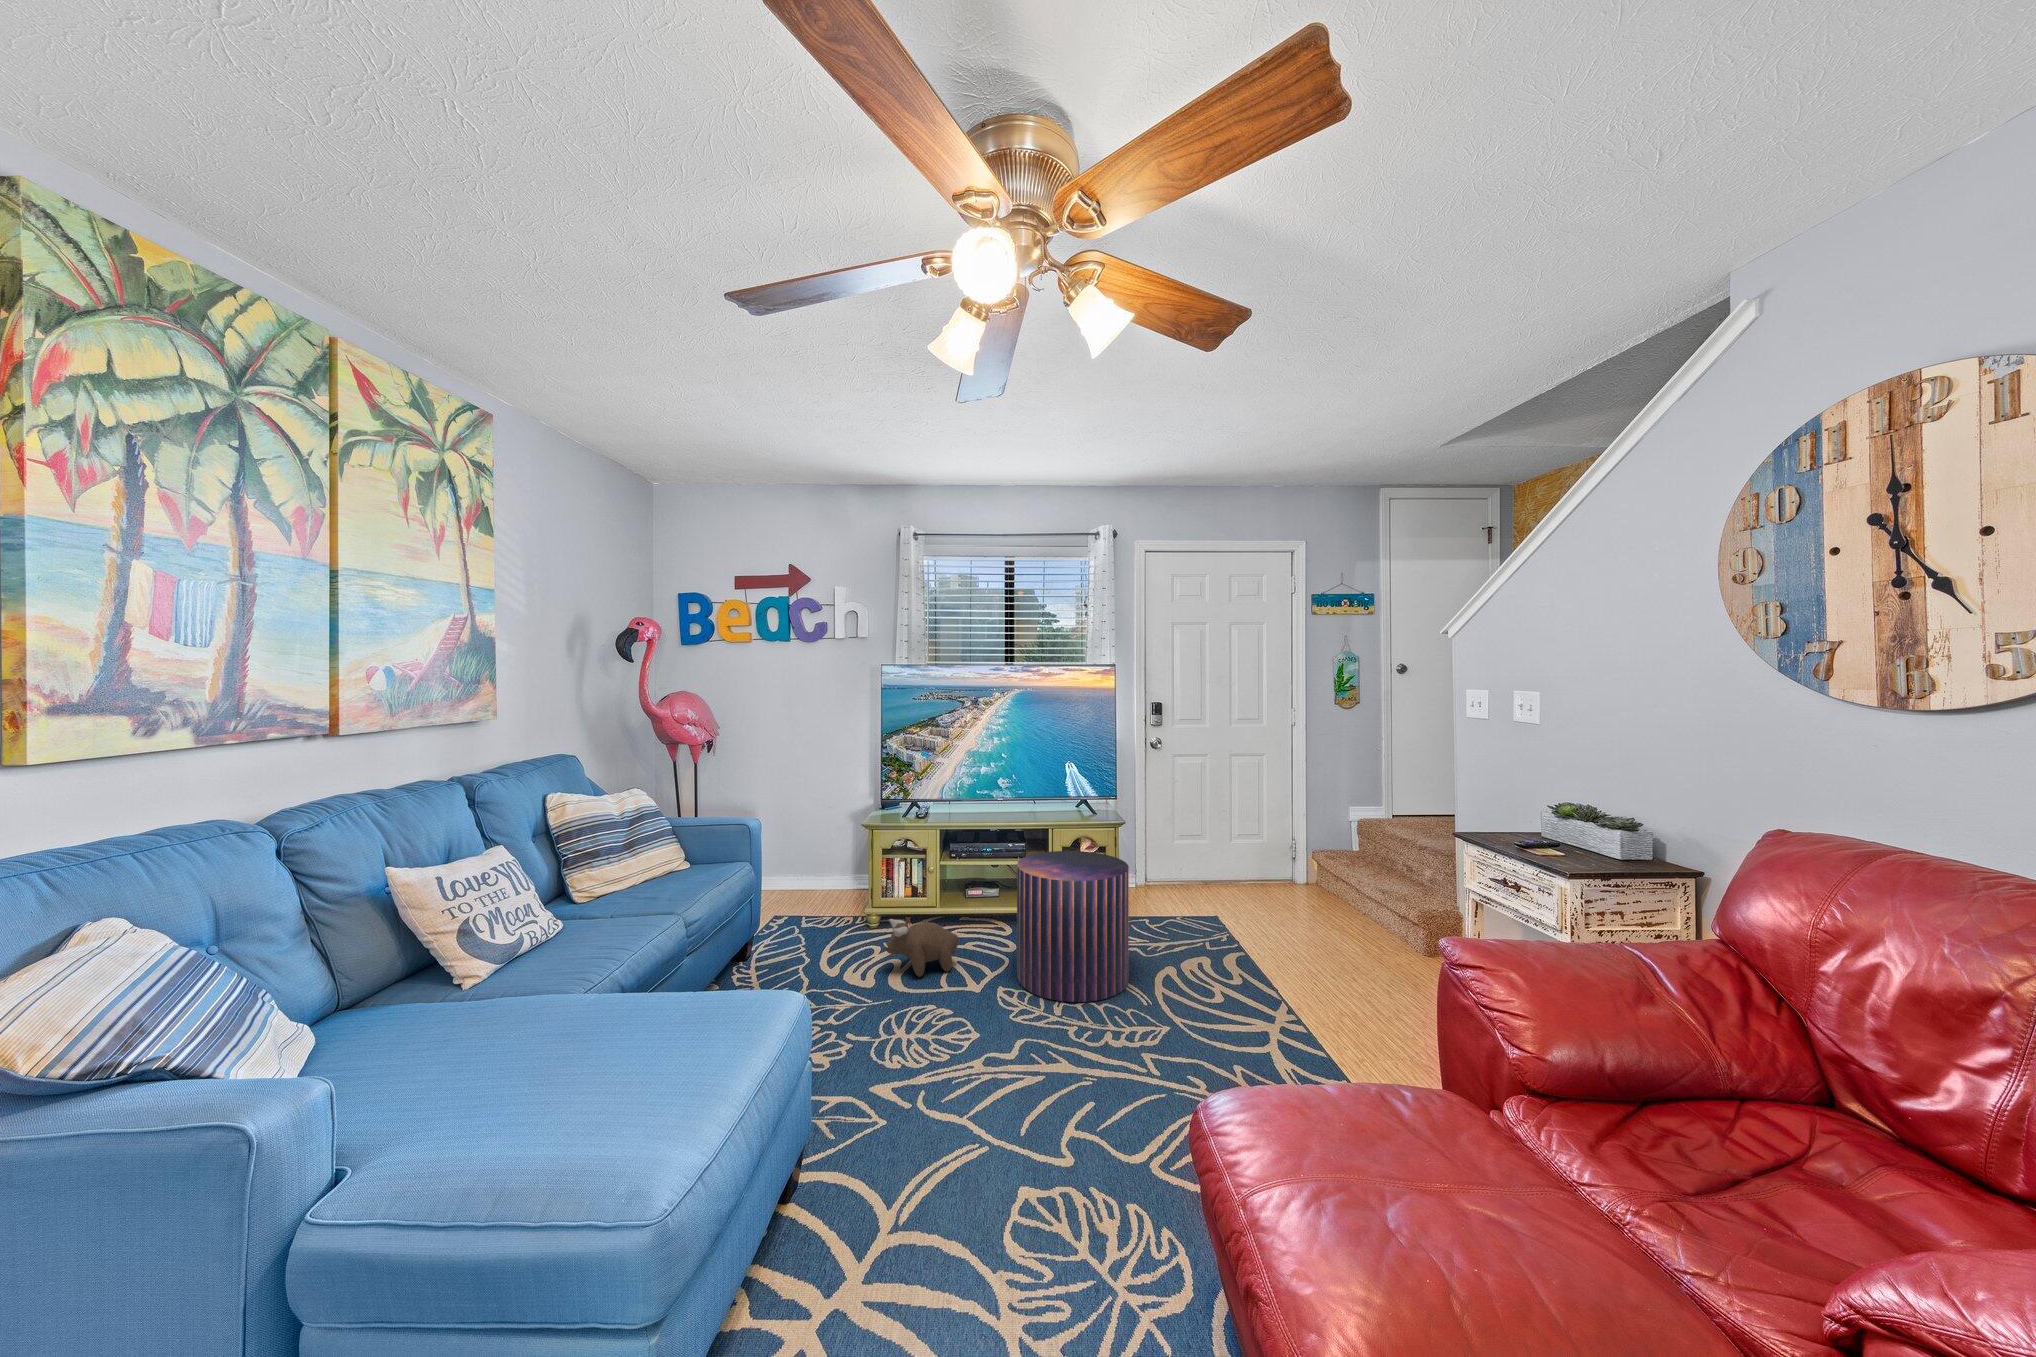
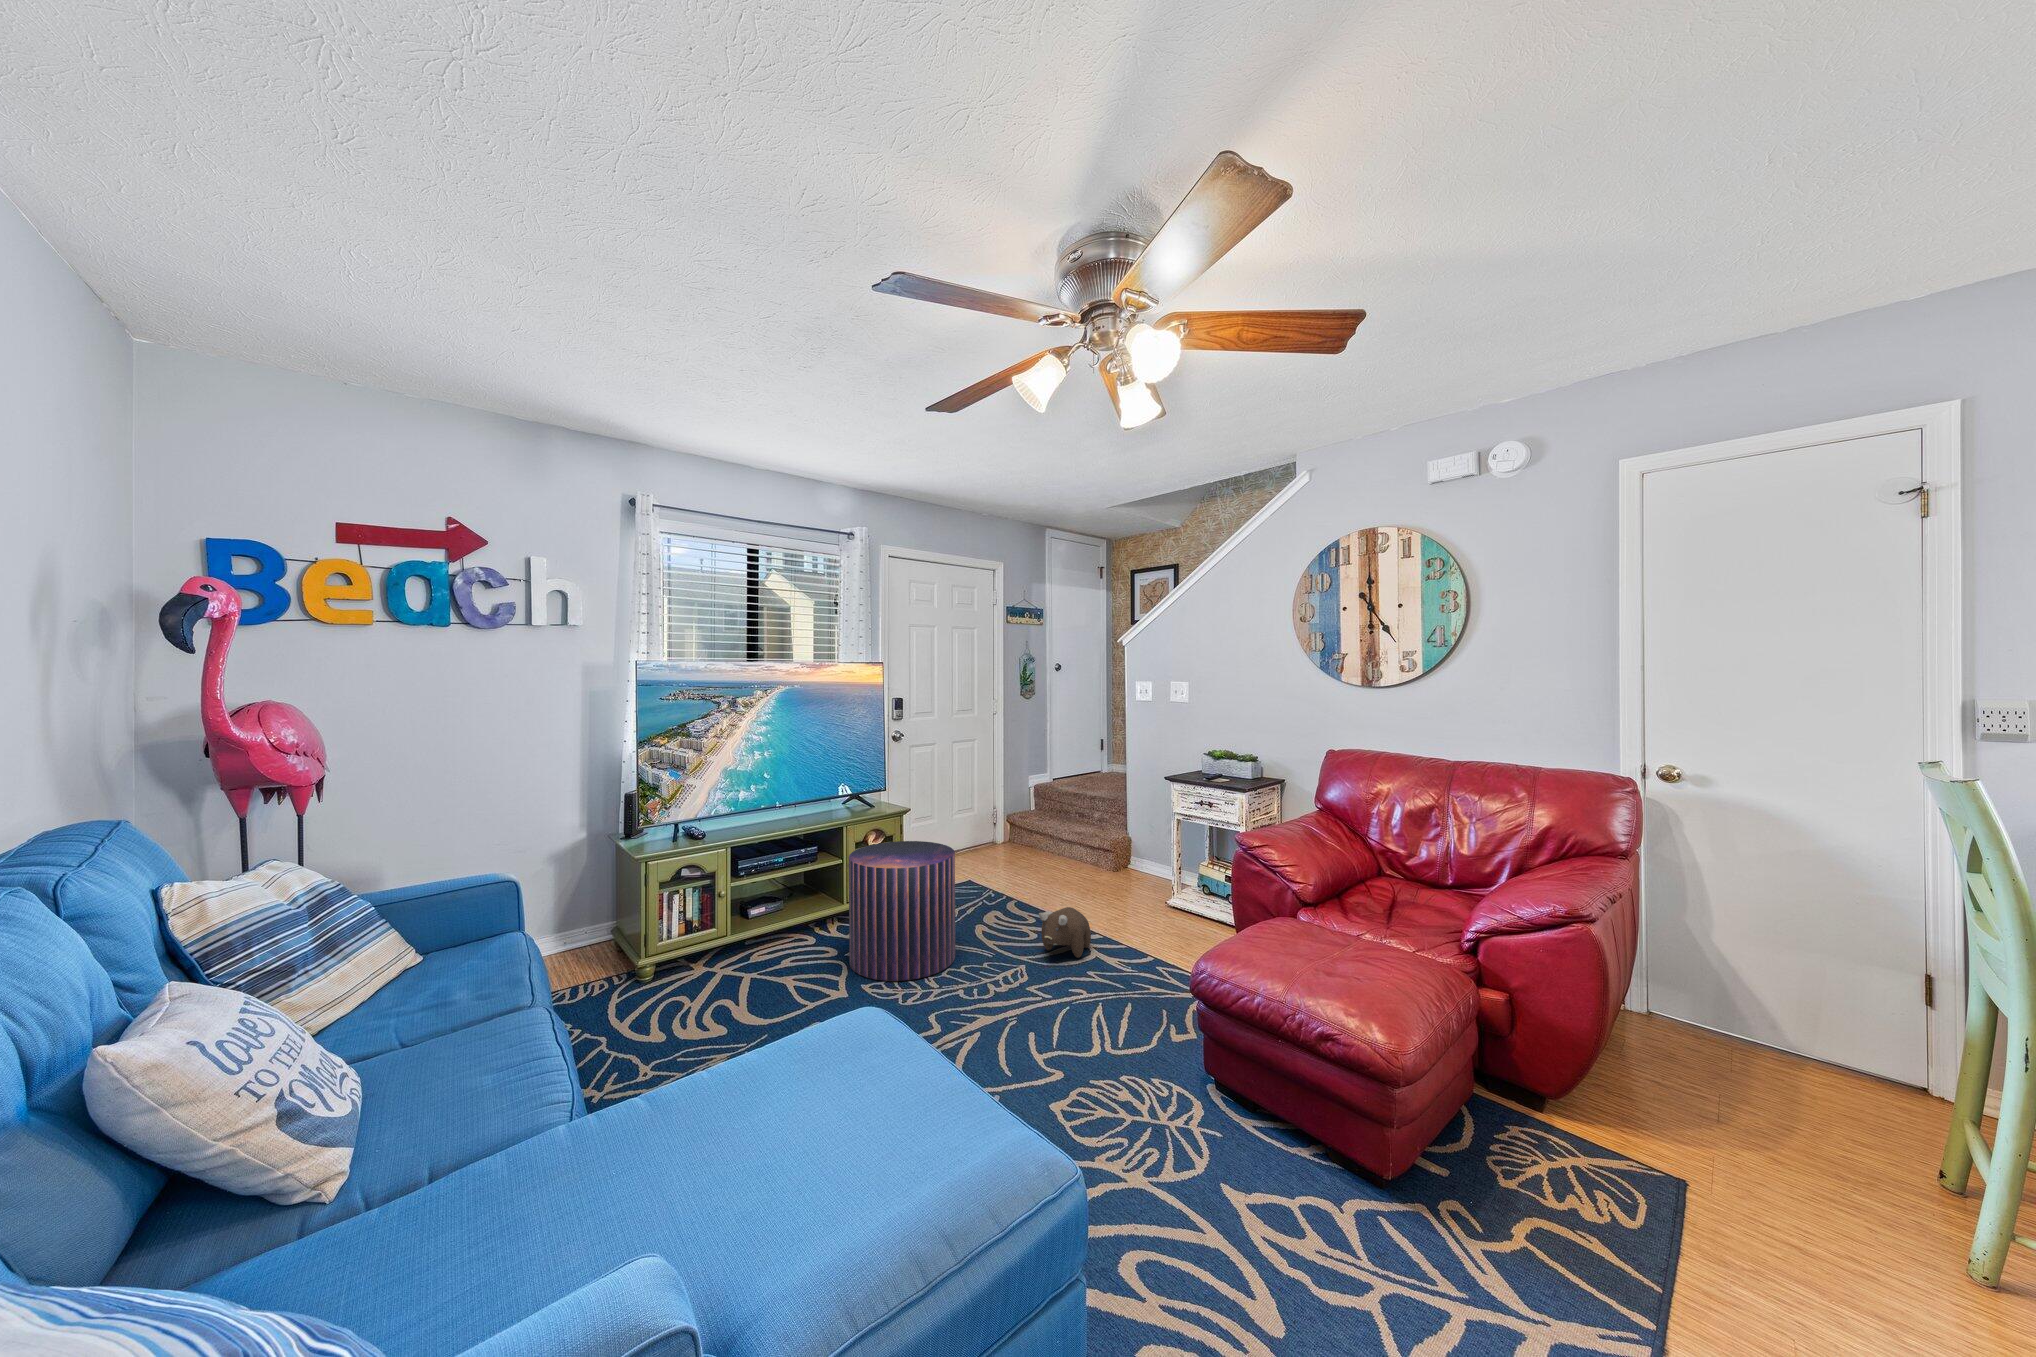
plush toy: present [883,919,959,977] -> present [1039,907,1091,958]

